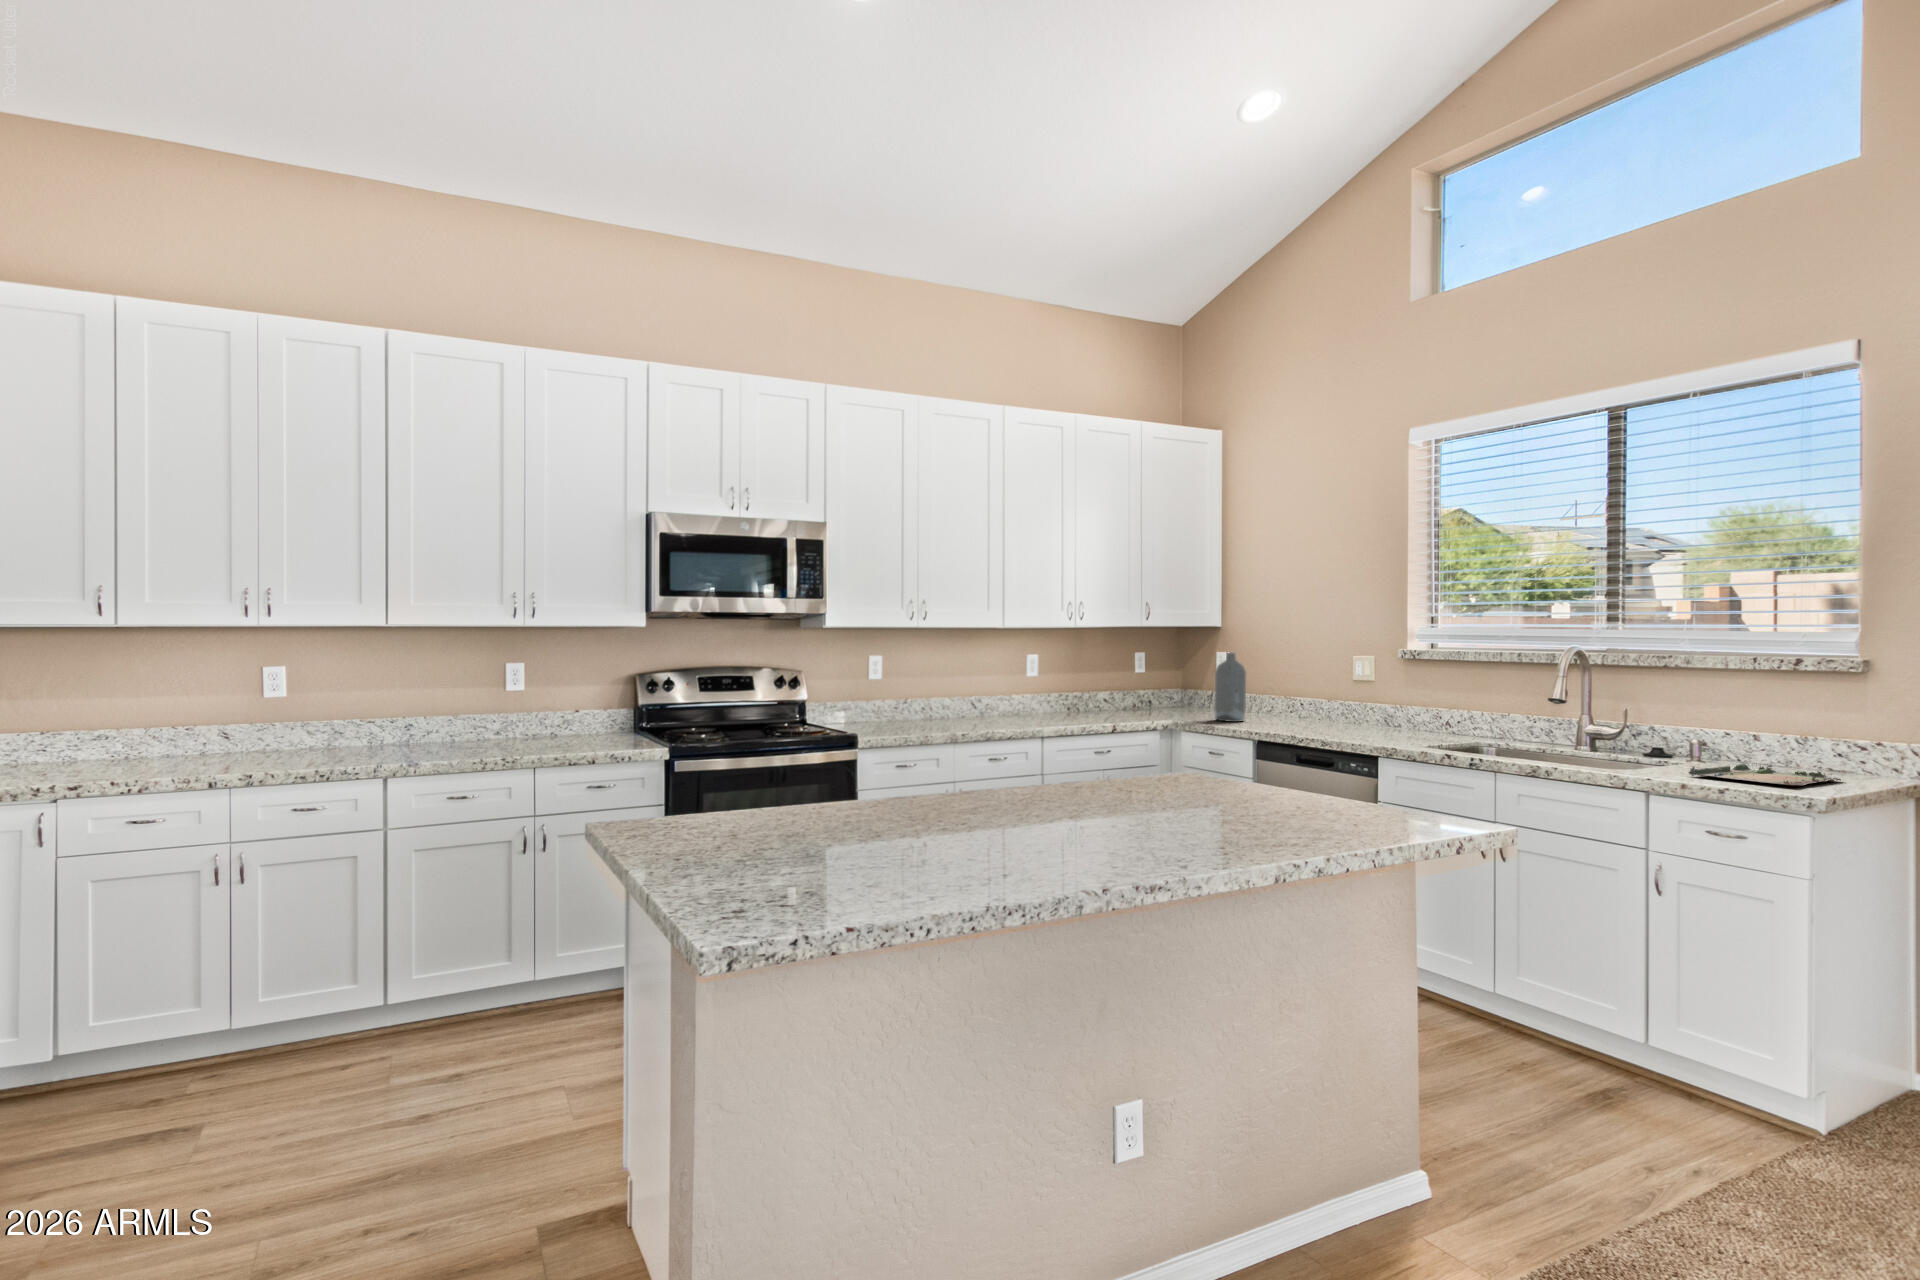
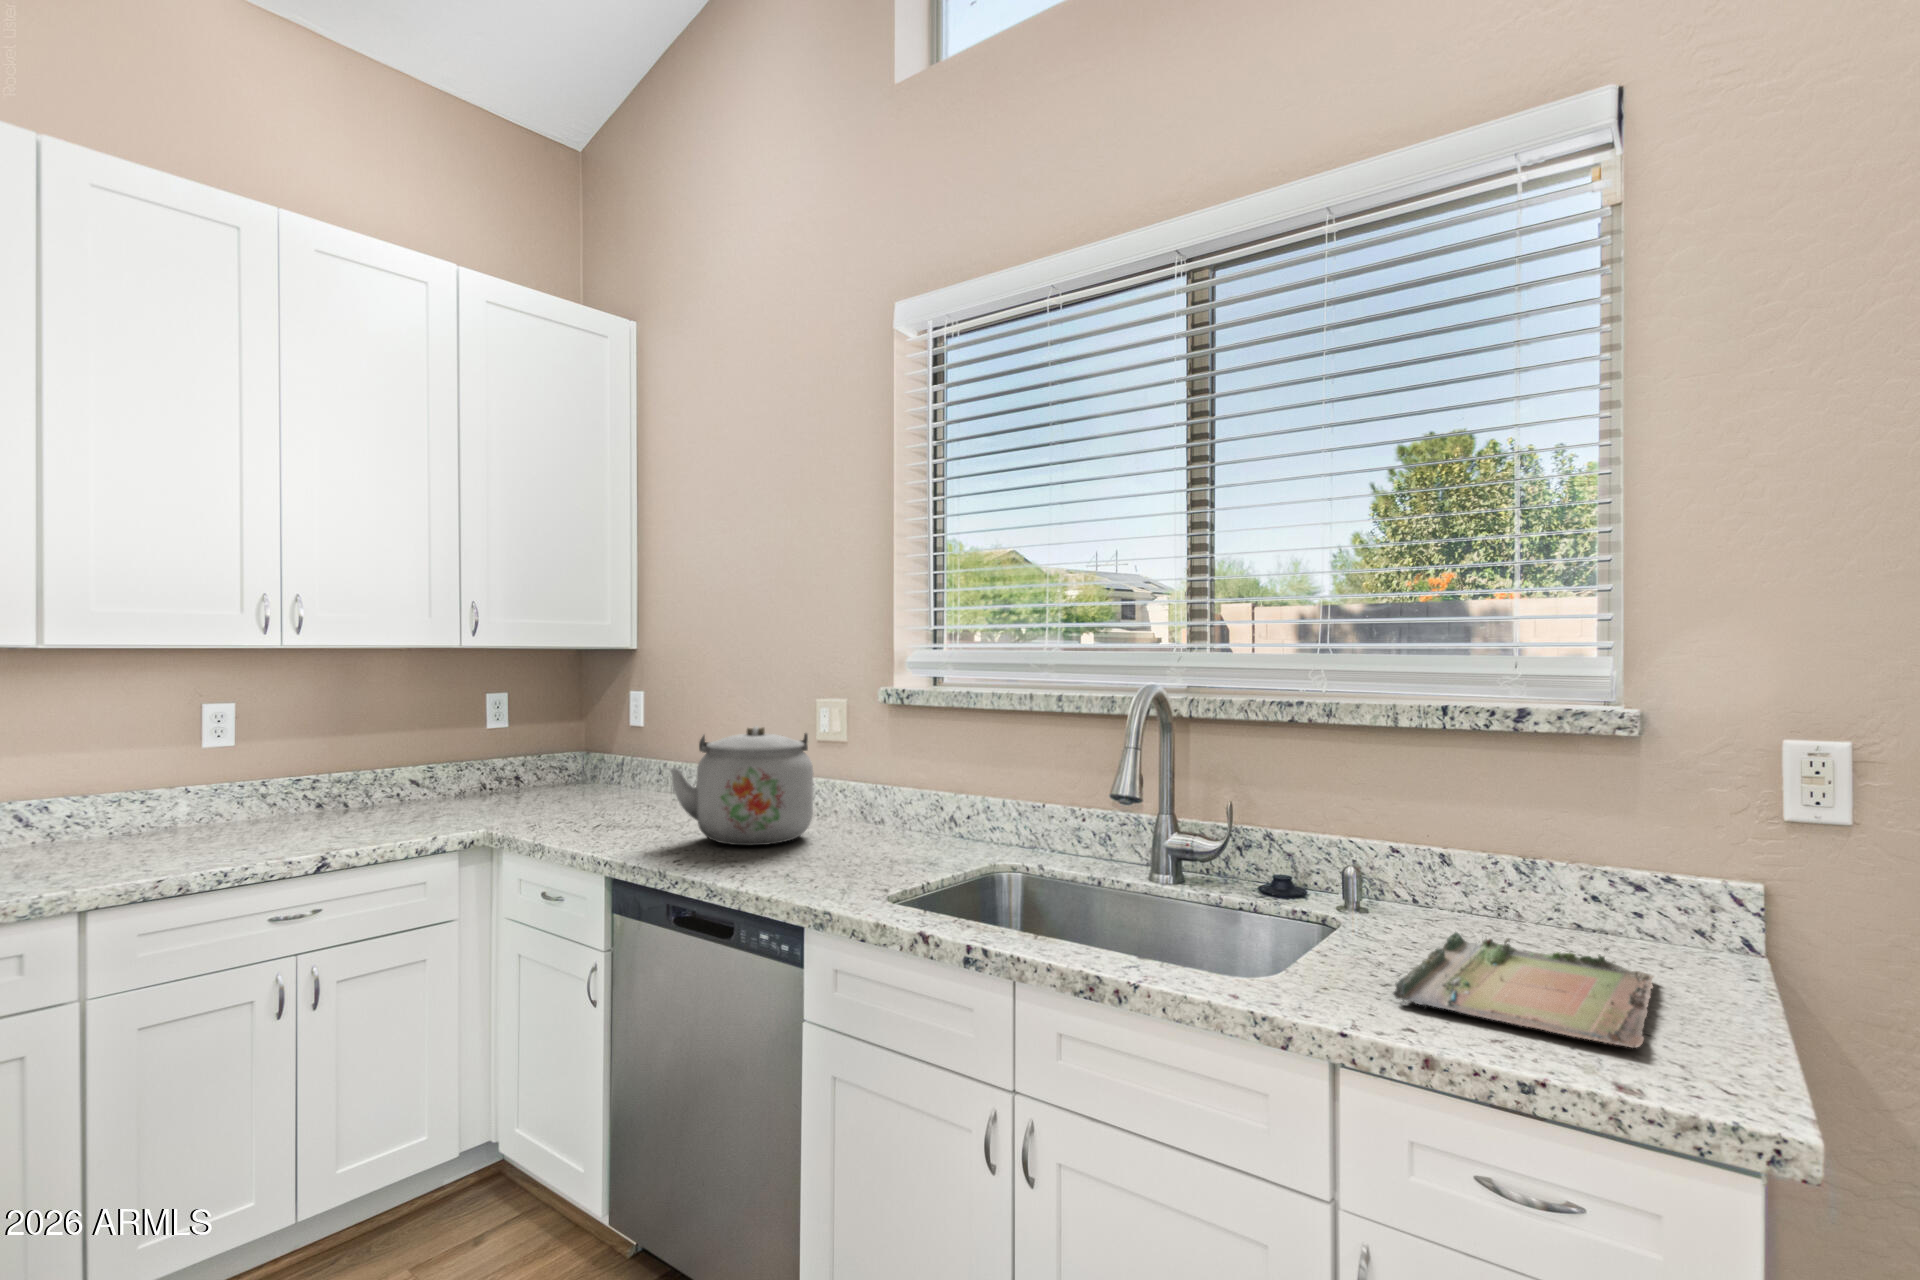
bottle: present [1214,653,1246,722] -> none [572,698,631,825]
kettle: none [1283,668,1363,730] -> present [670,726,813,845]

